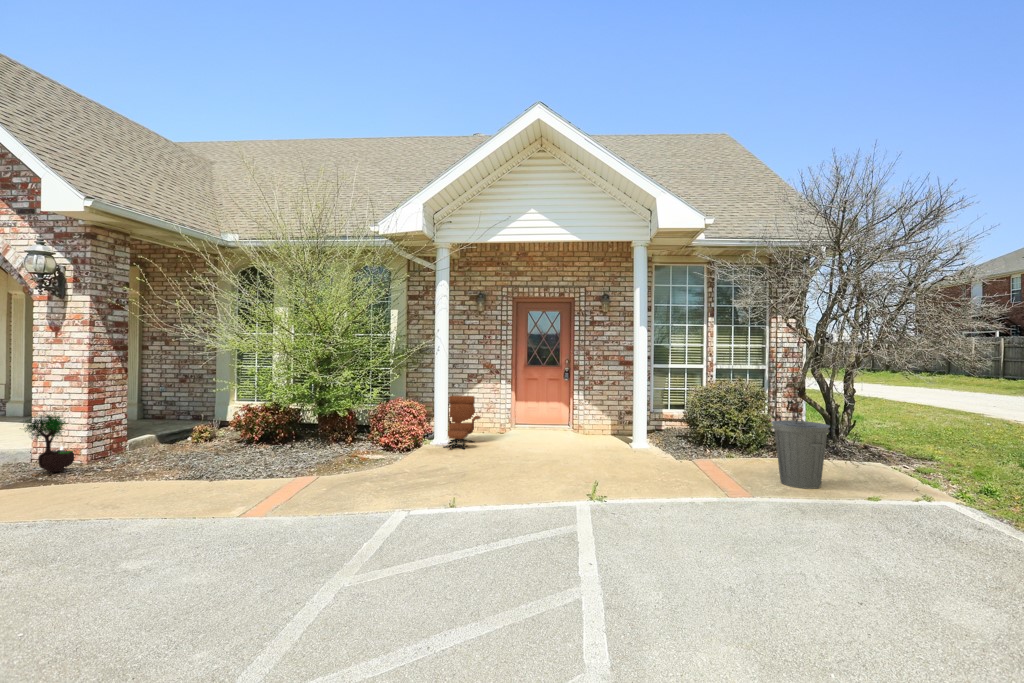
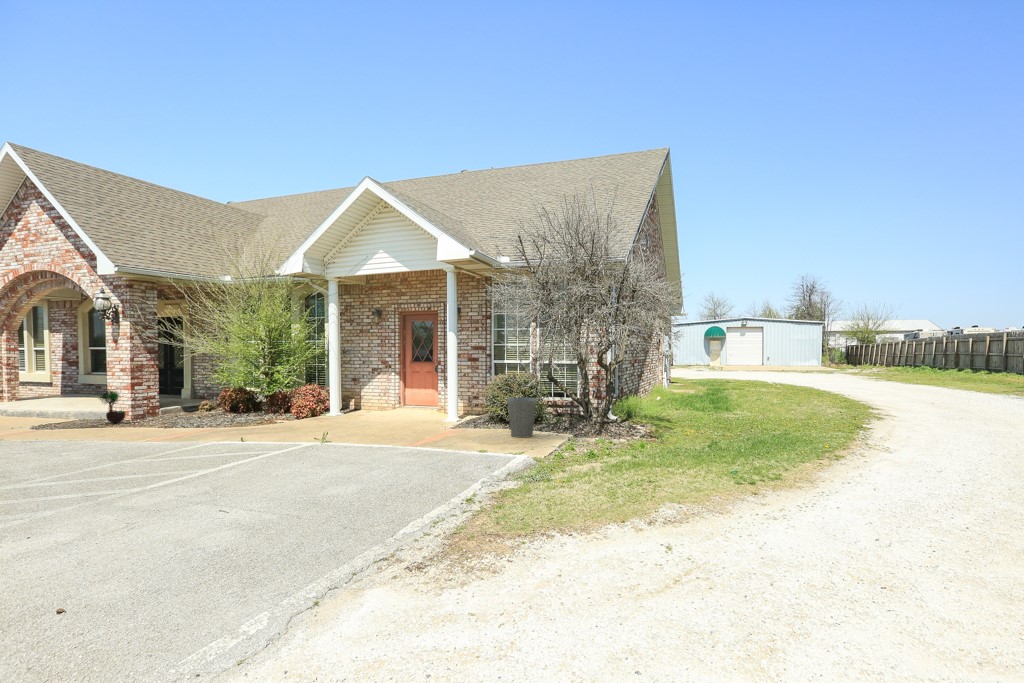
lounge chair: present [444,396,480,450] -> none [346,382,378,417]

